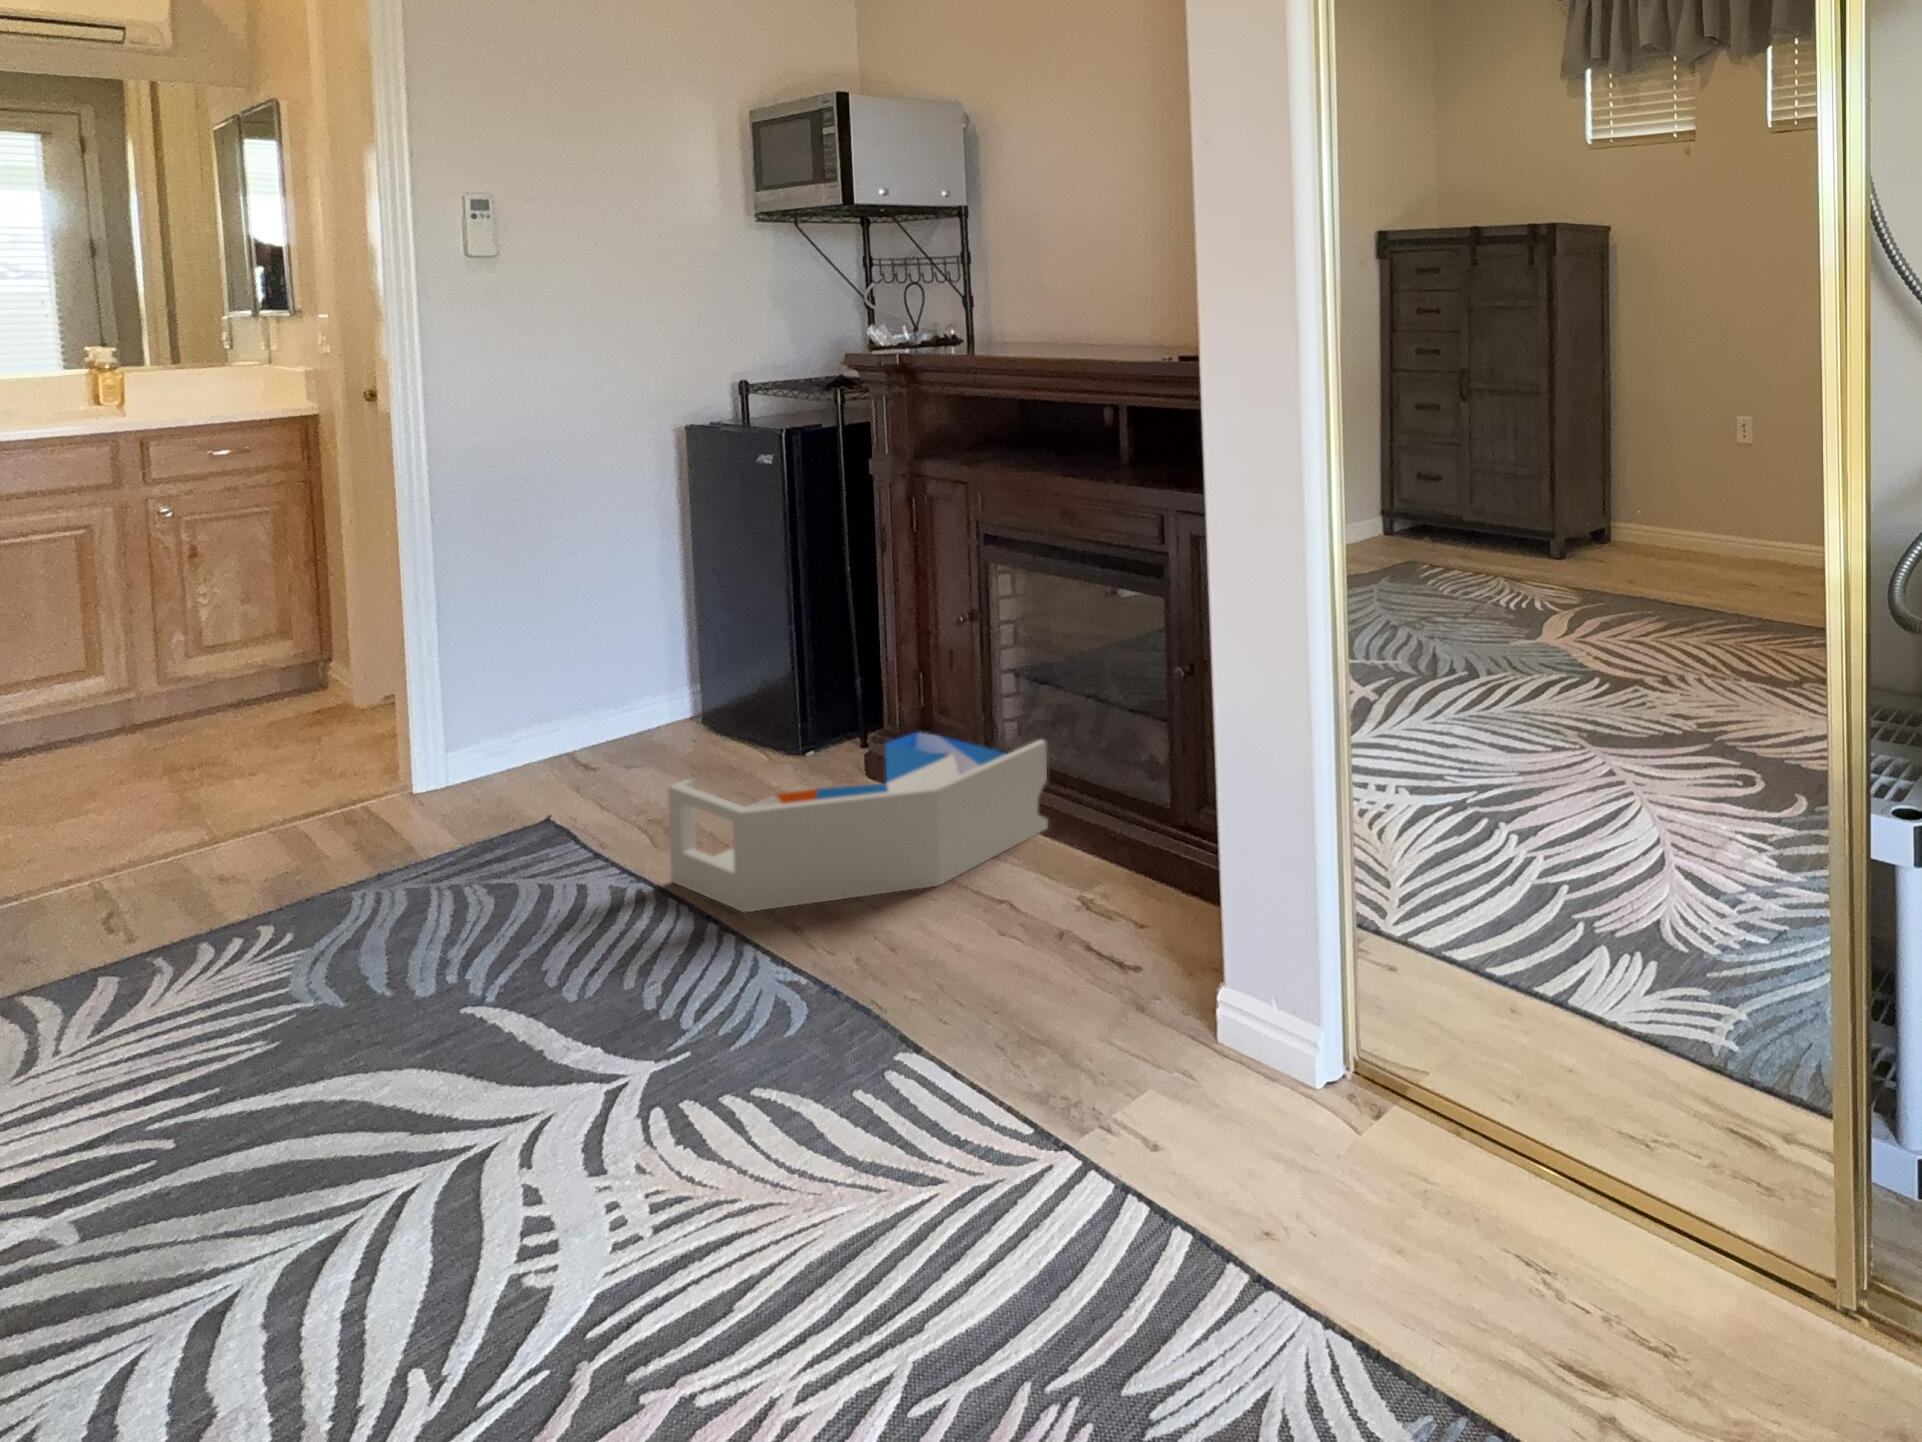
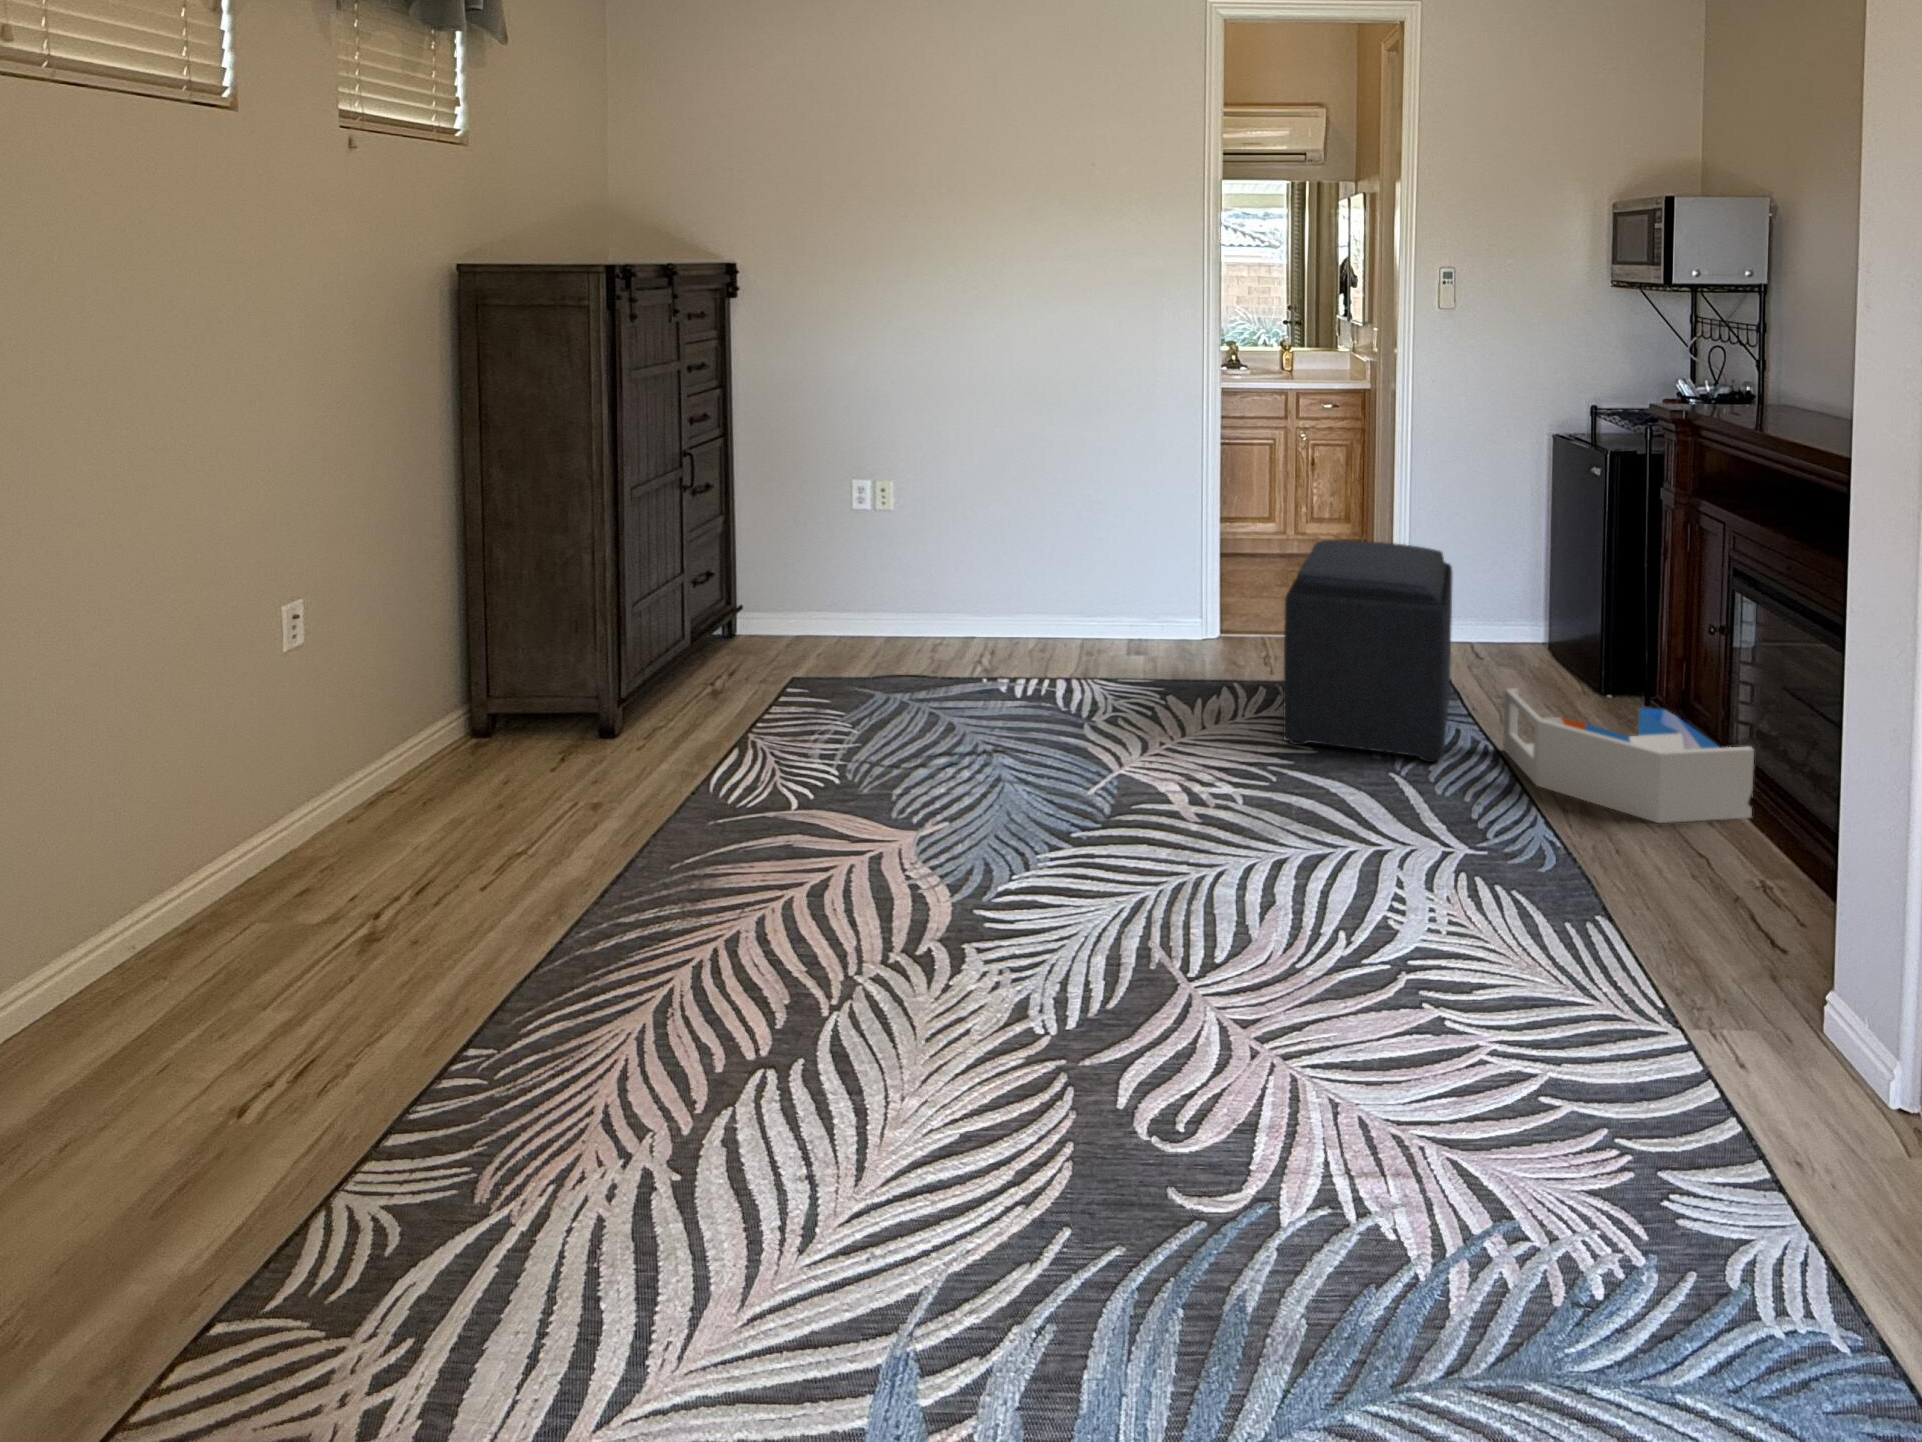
ottoman: none [148,602,565,1054] -> present [1283,540,1453,762]

